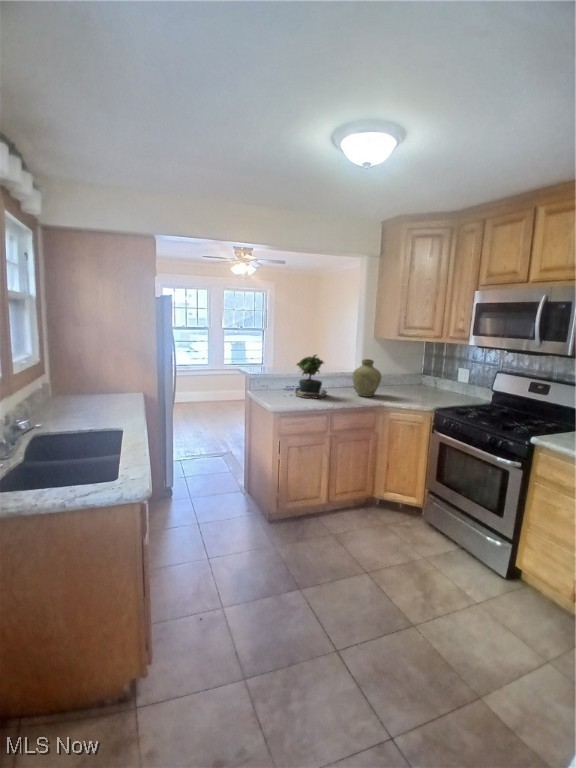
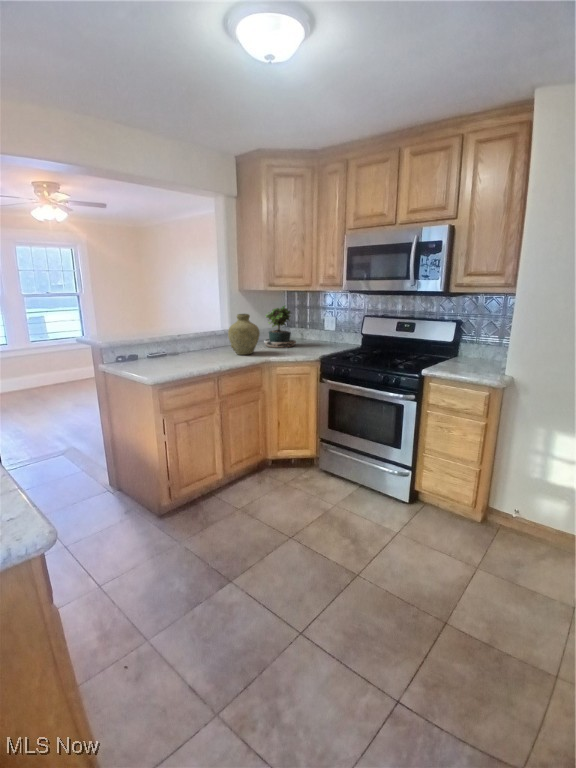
potted plant: present [294,355,327,398] -> present [264,306,296,348]

